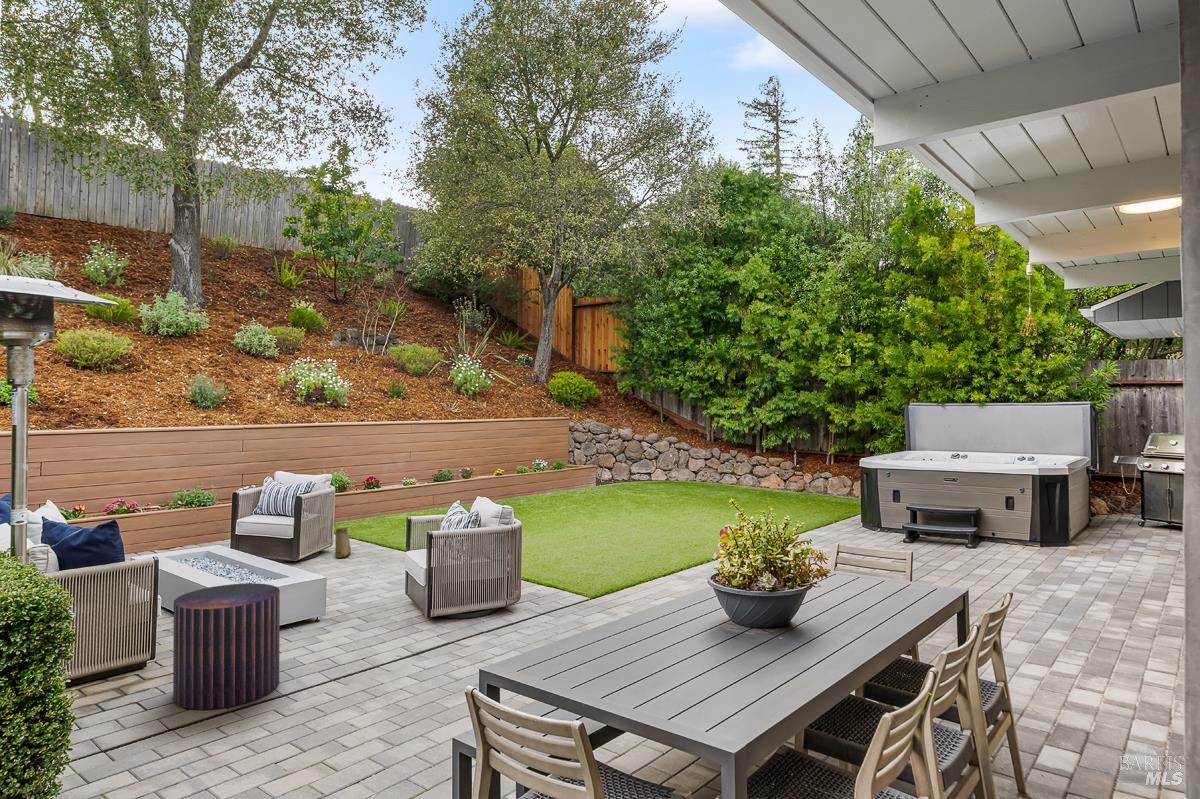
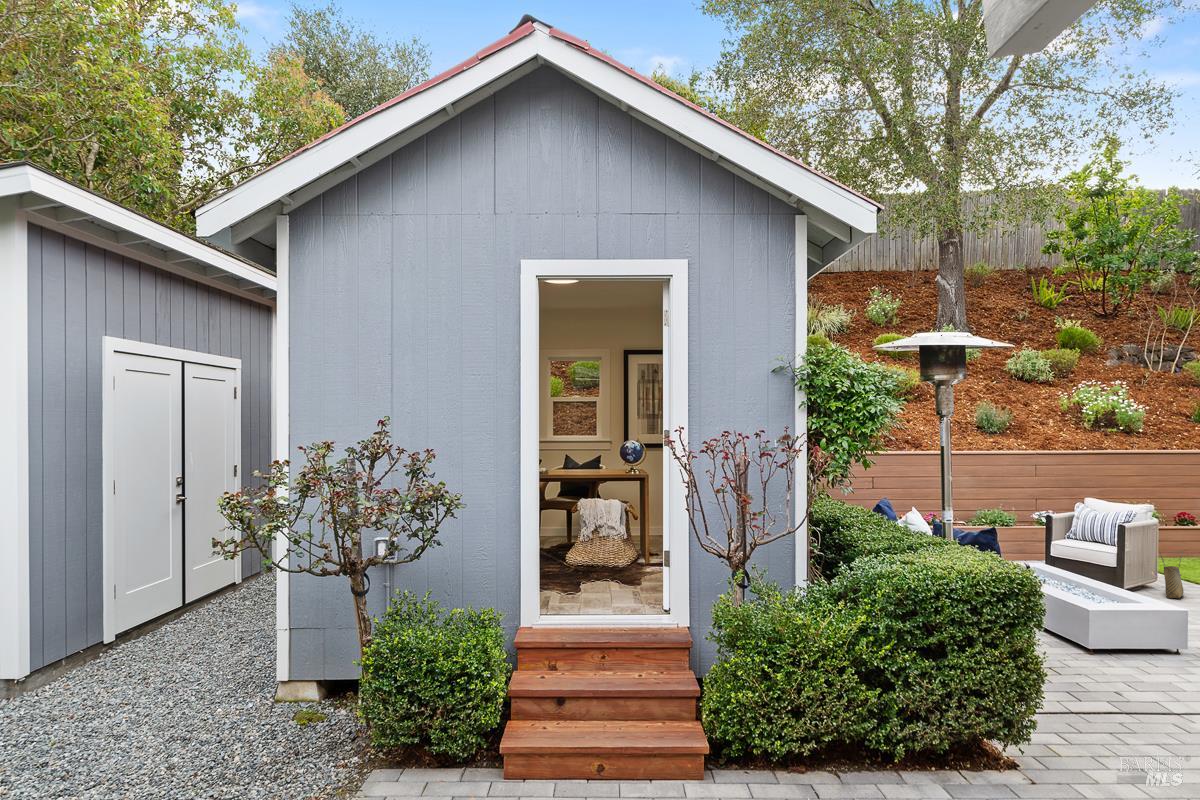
pouf: present [173,583,280,710] -> none [1065,593,1172,705]

